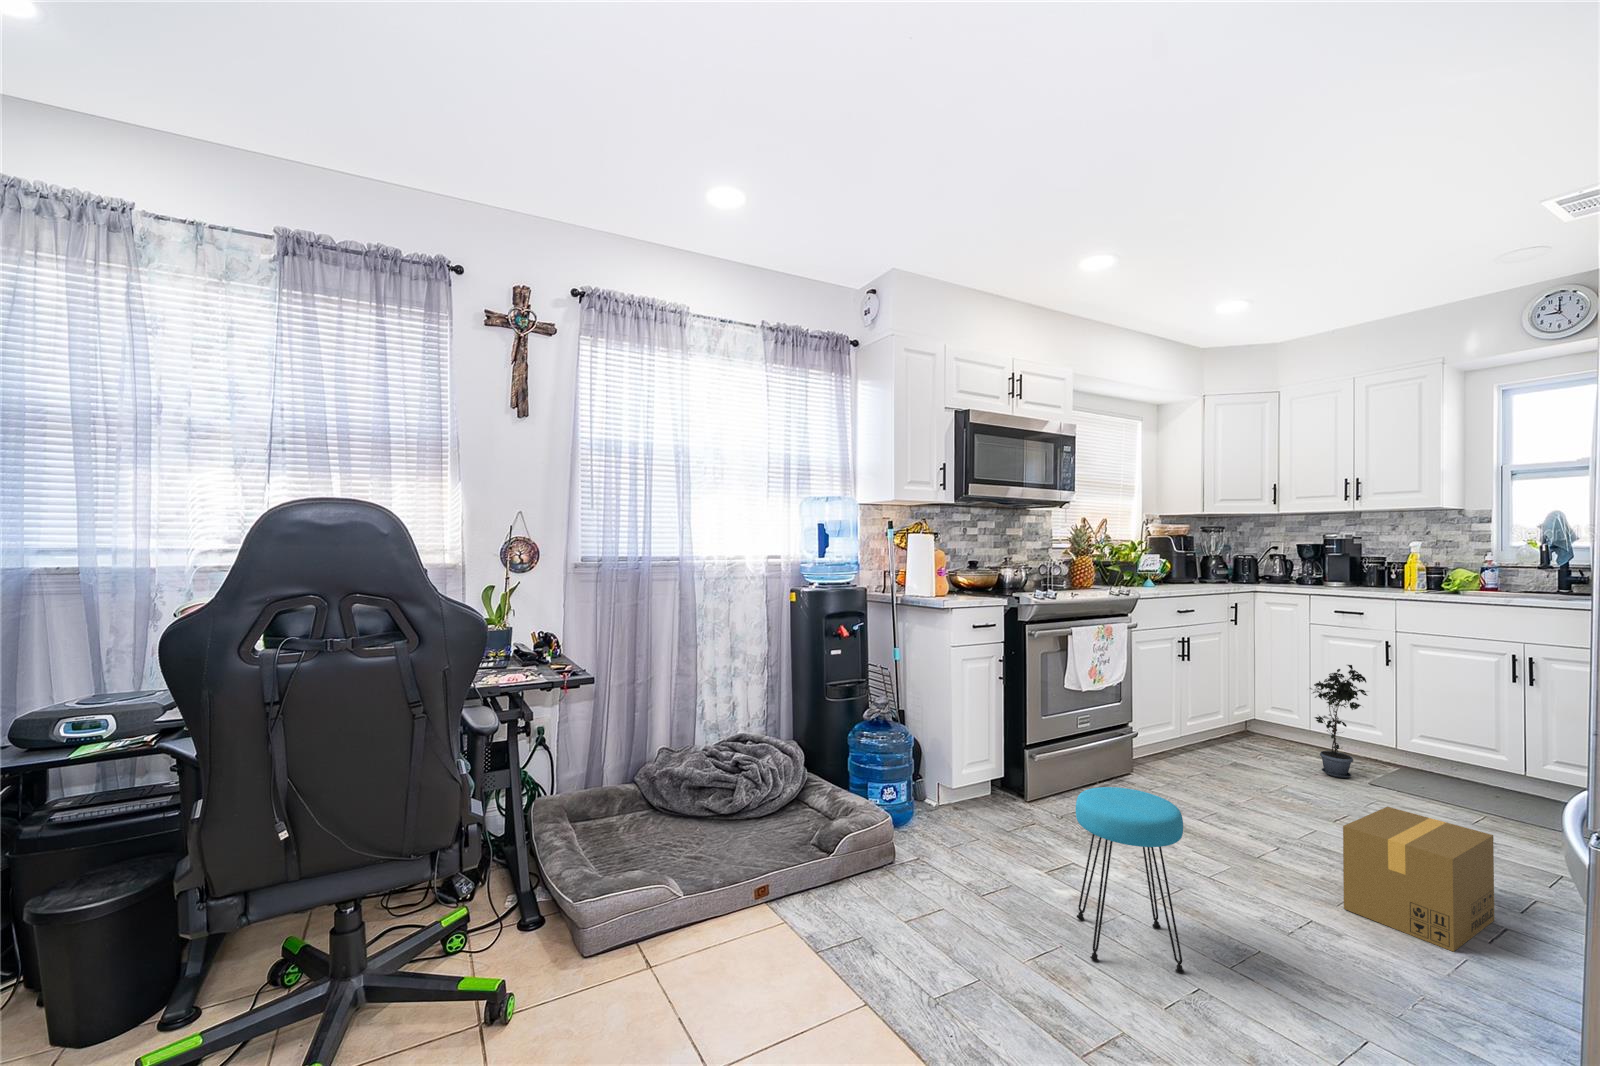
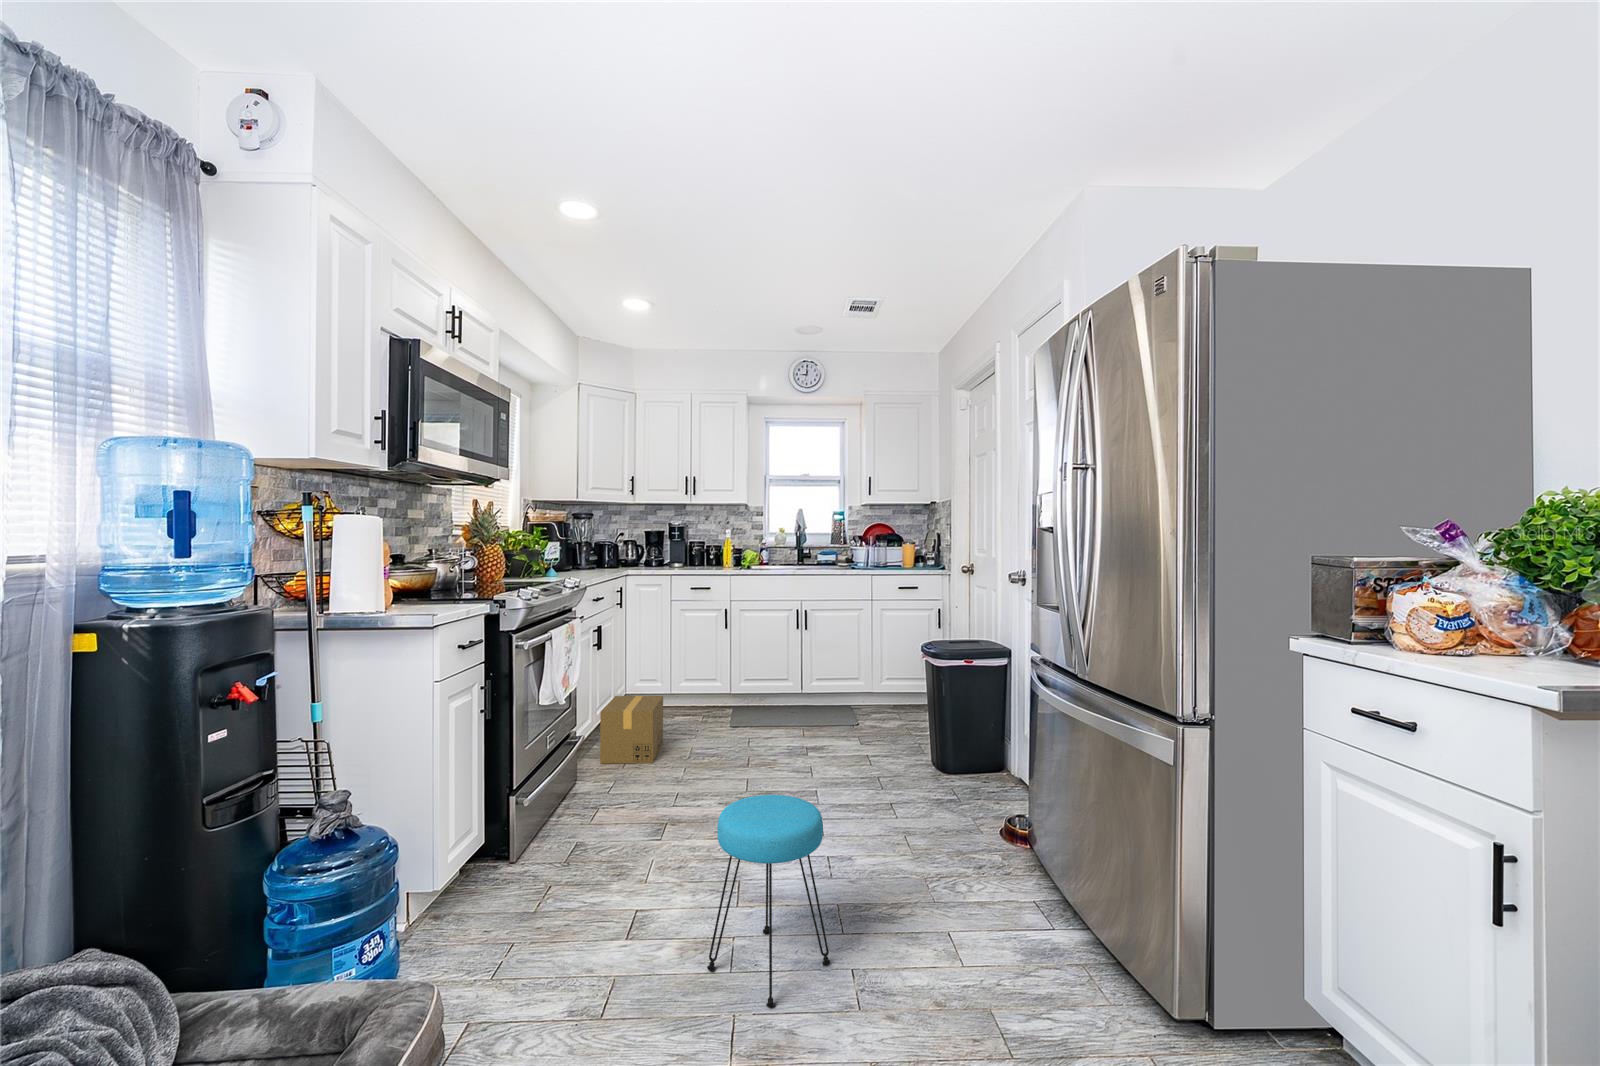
potted plant: present [1310,665,1368,778] -> none [687,632,729,729]
cardboard box: present [1343,807,1494,952] -> present [600,696,663,764]

